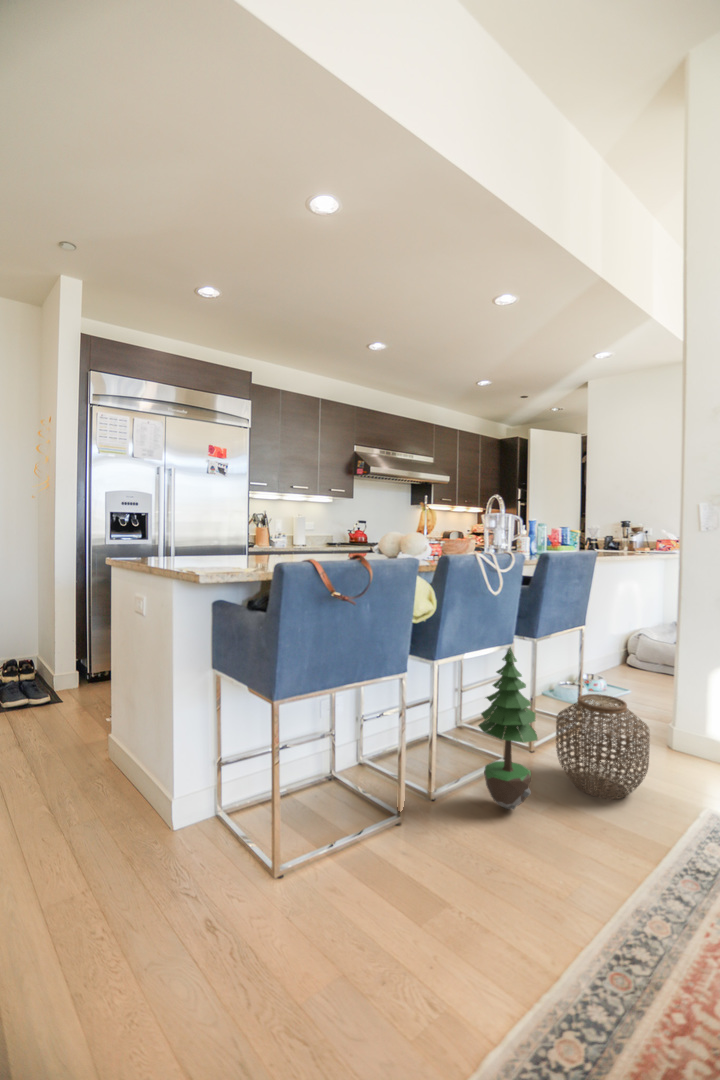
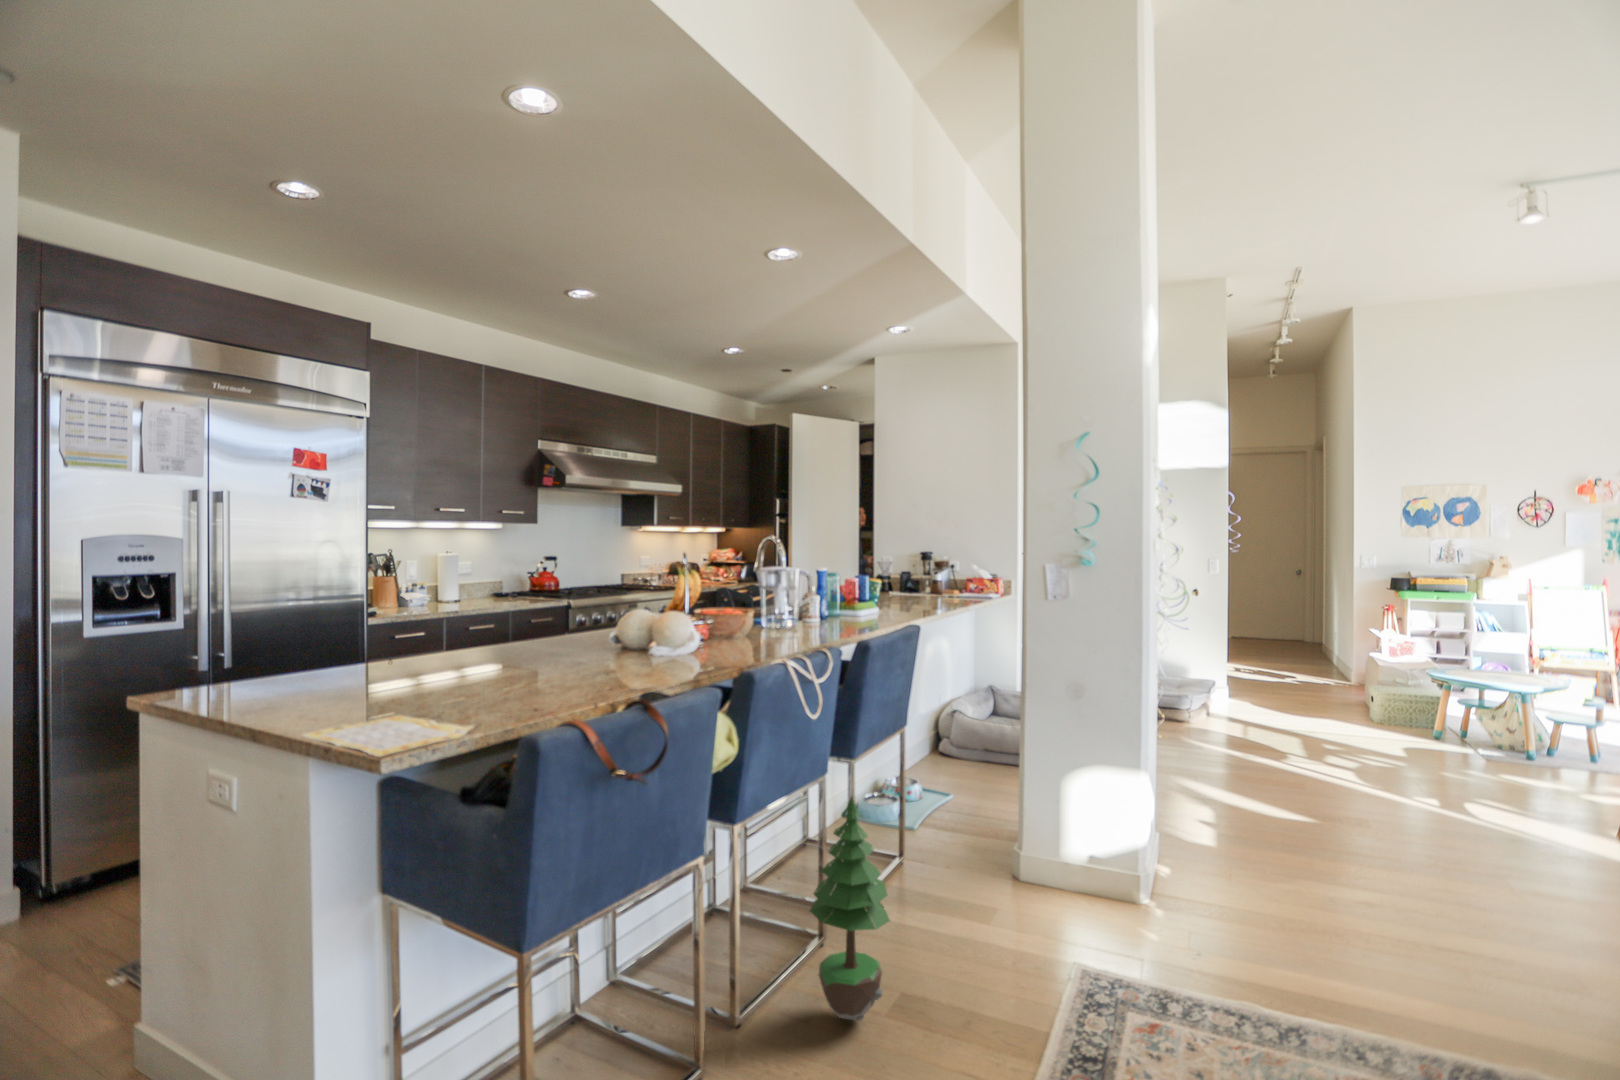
woven basket: present [556,694,649,799] -> none [898,834,1011,974]

